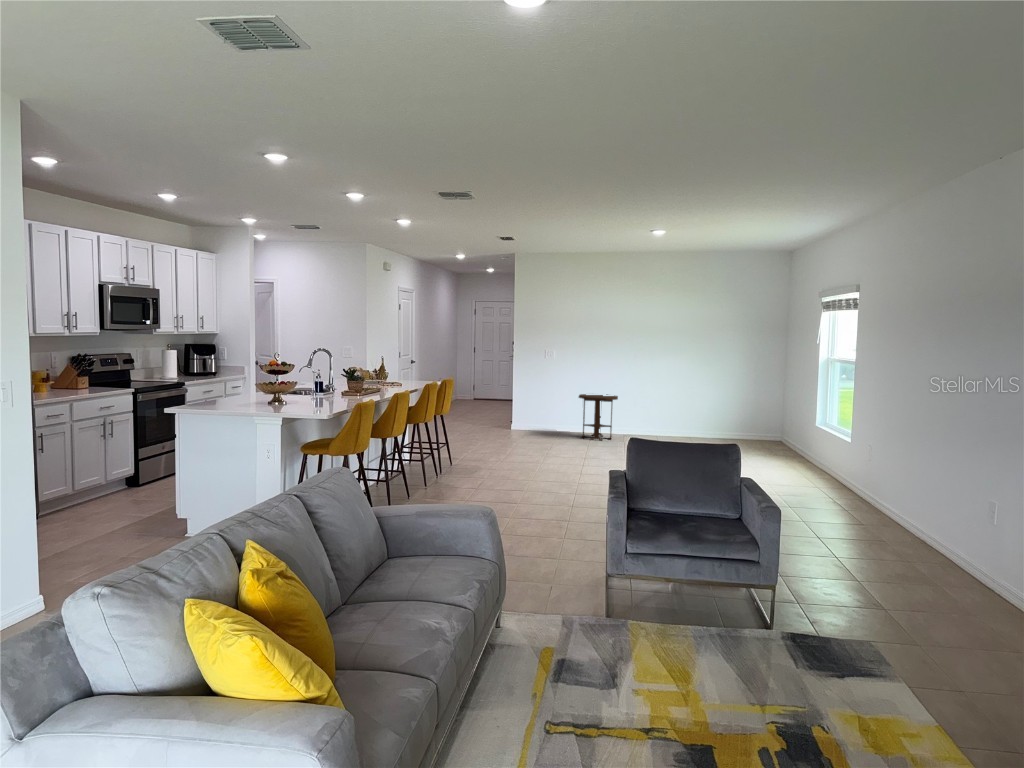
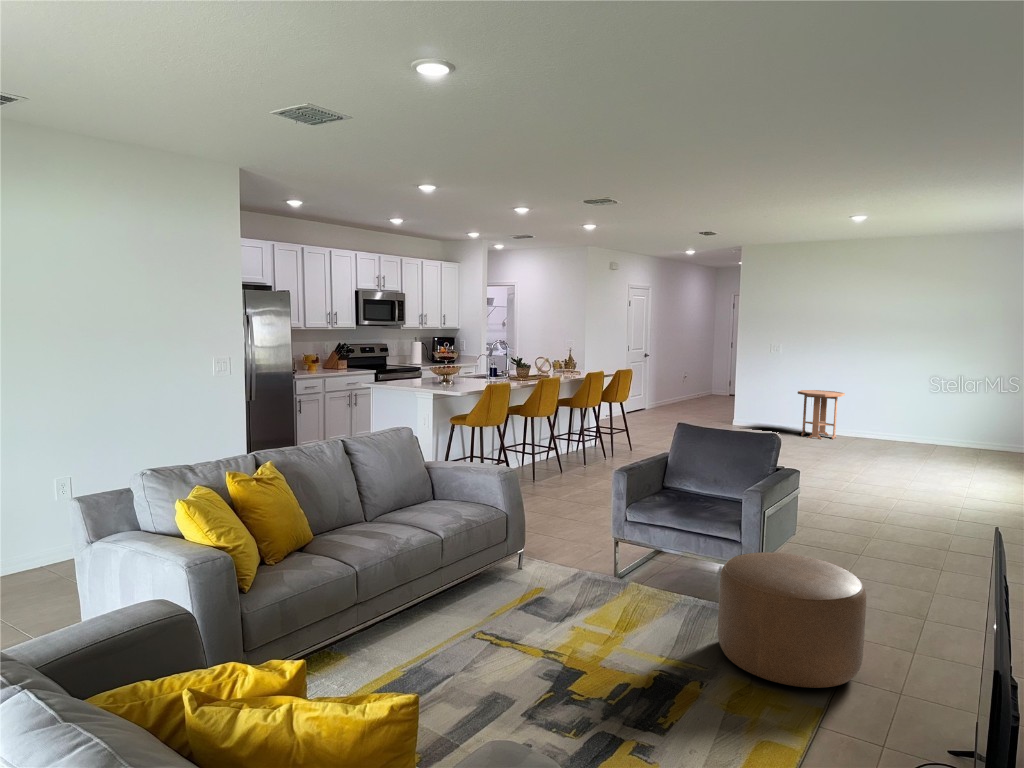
ottoman: none [779,569,933,706] -> present [718,552,867,688]

